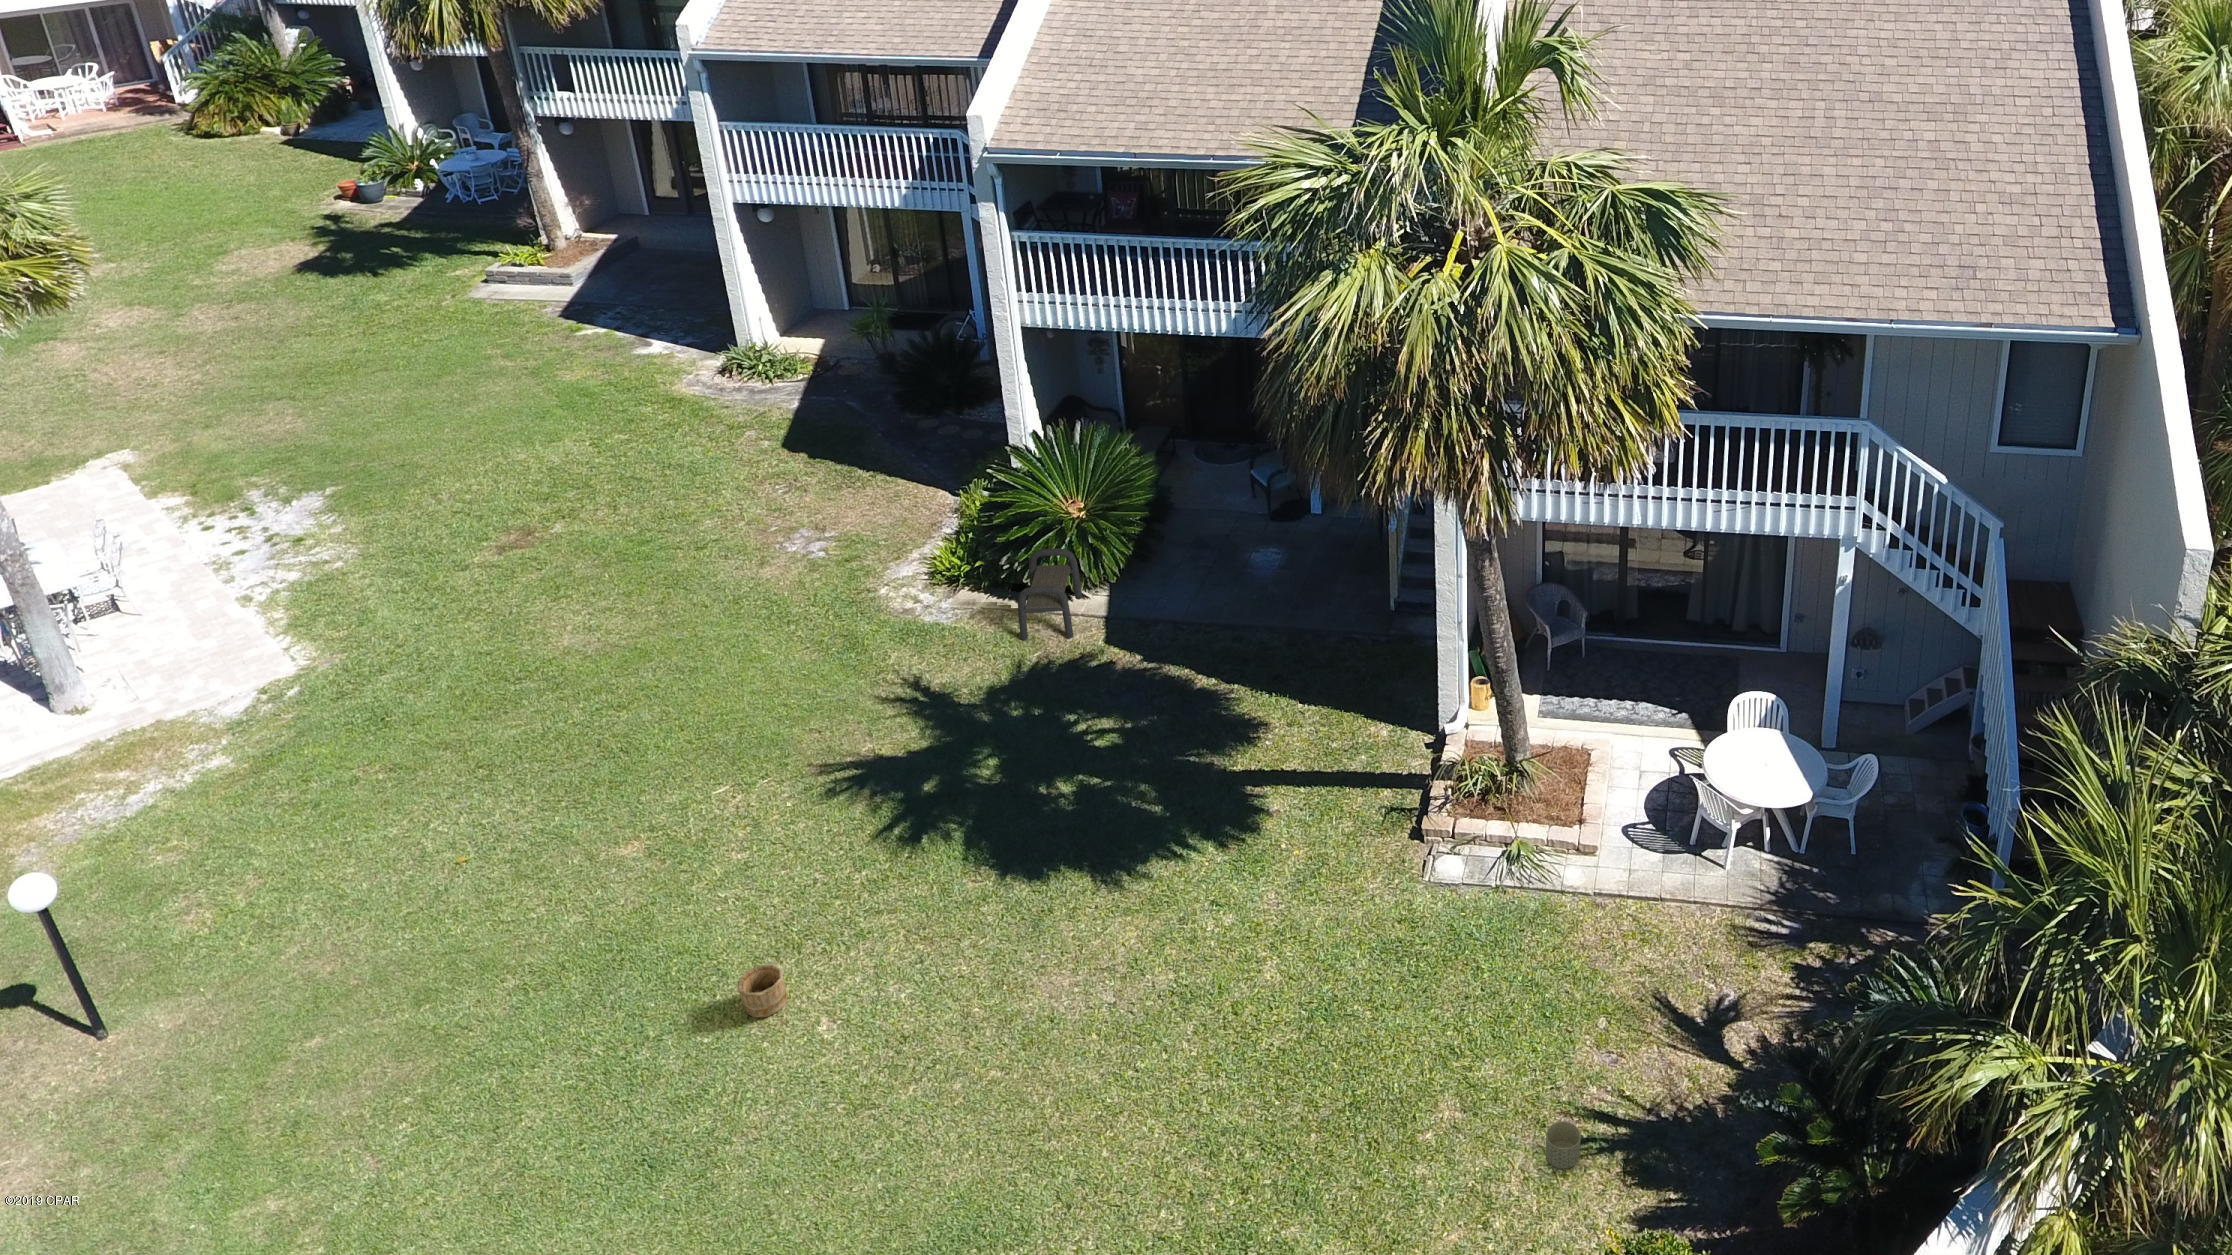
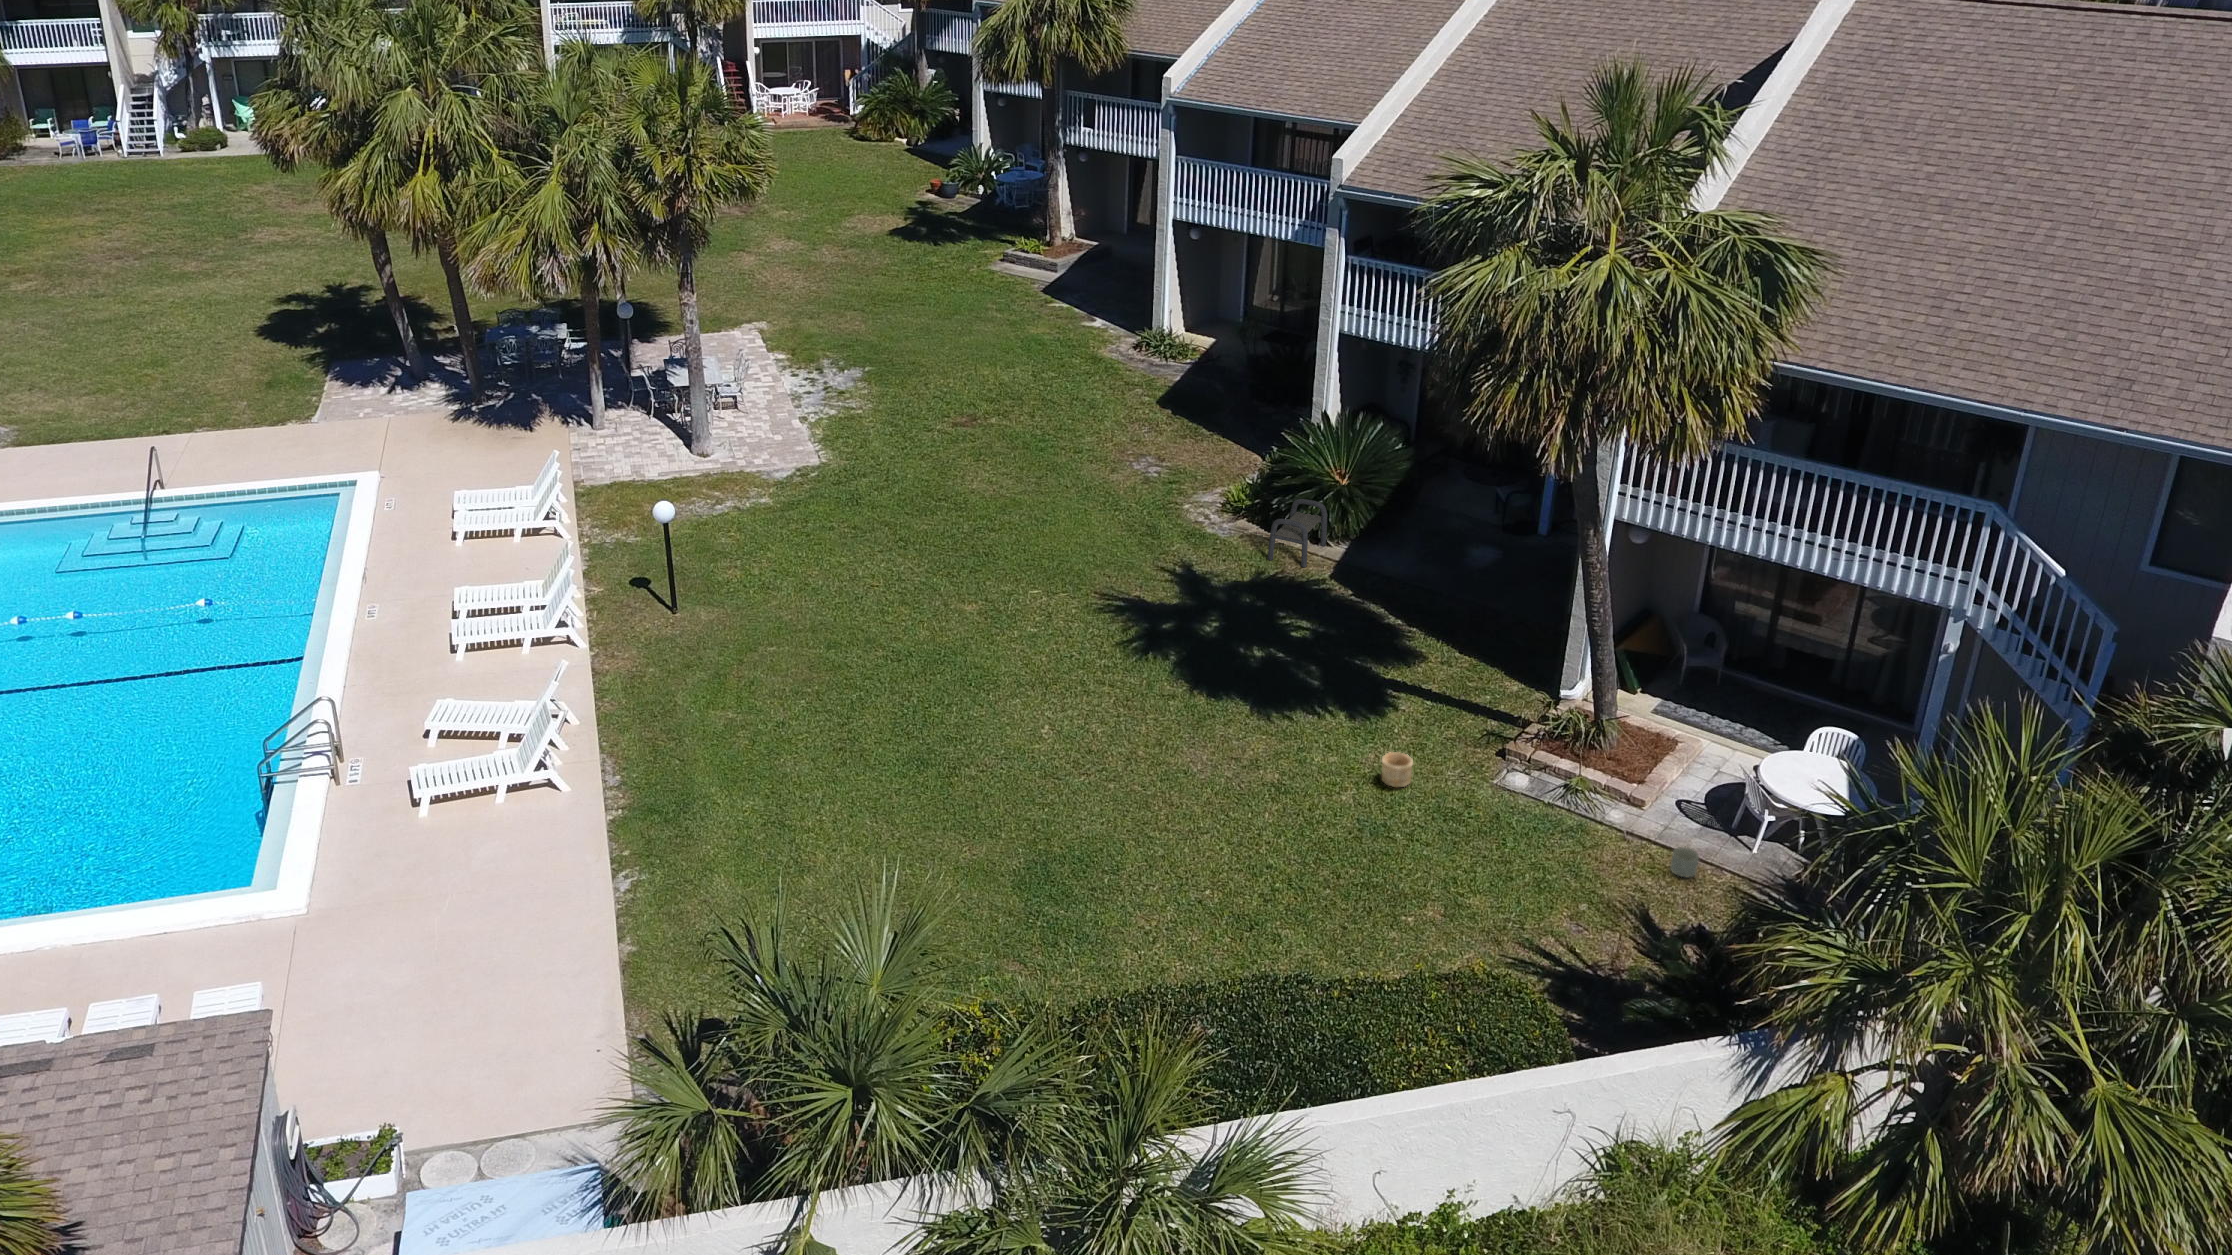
wooden bucket: present [738,964,787,1018] -> present [1382,752,1413,787]
planter: present [1546,1121,1581,1169] -> present [1670,847,1699,877]

